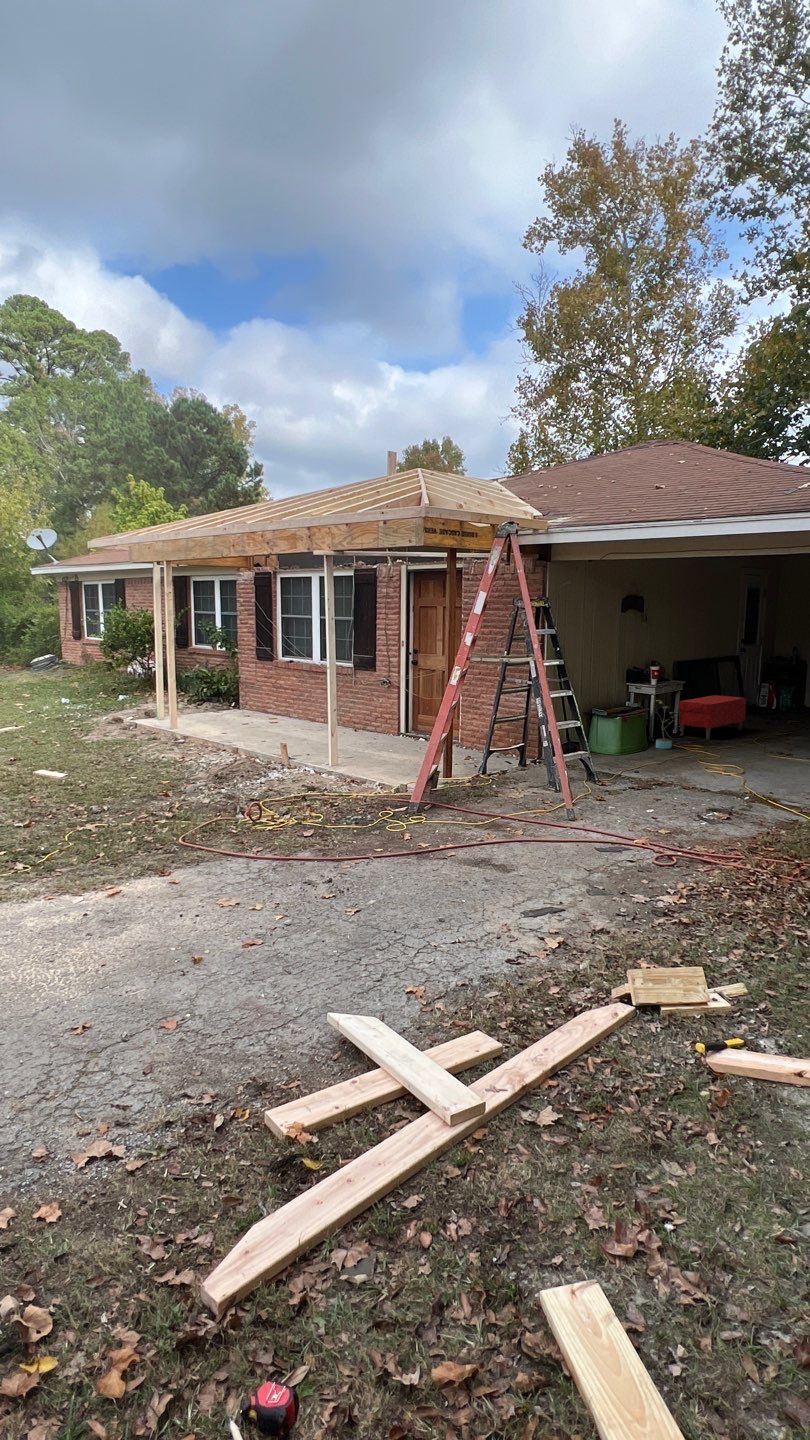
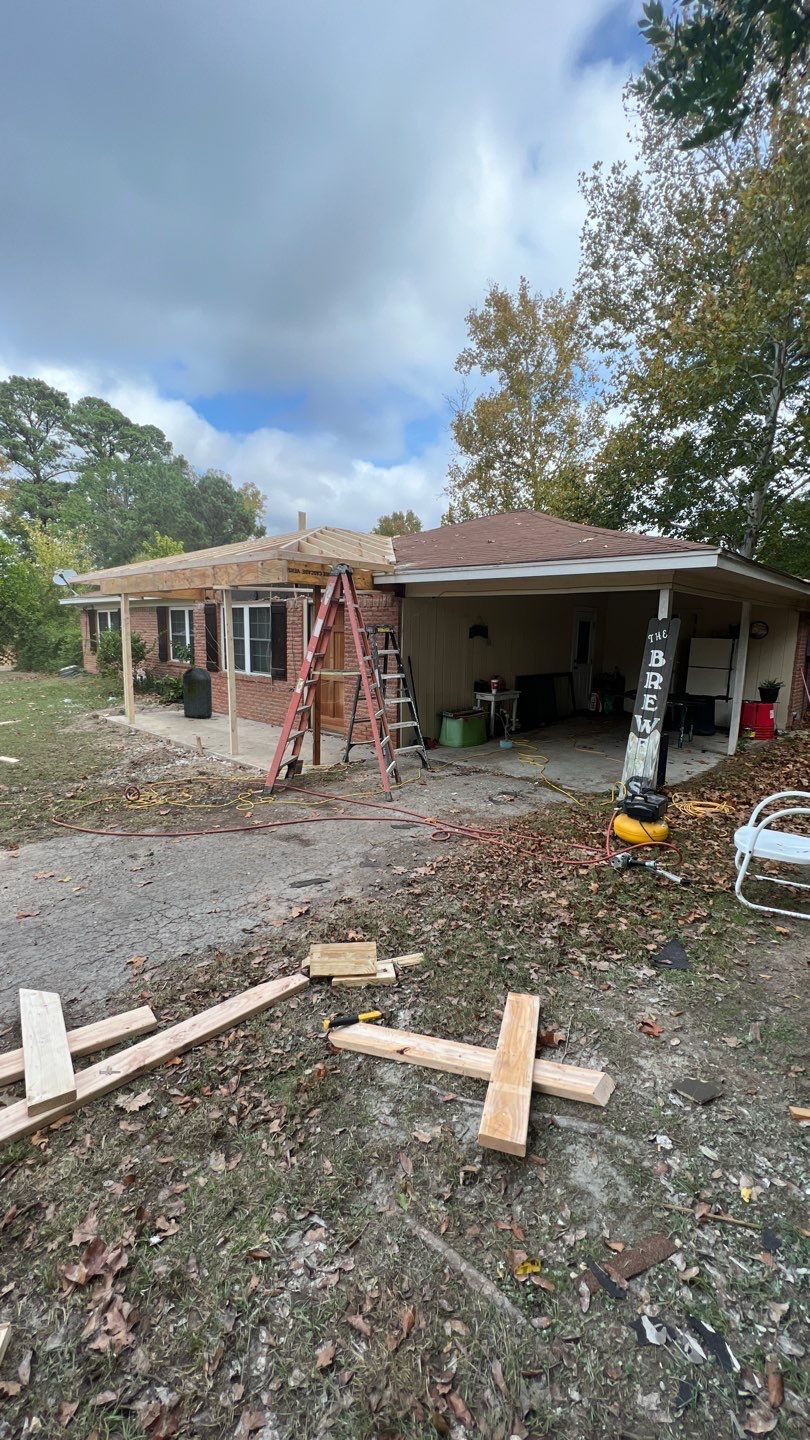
trash can: none [225,656,264,722] -> present [183,668,212,719]
bench: present [679,695,746,739] -> none [524,708,578,741]

